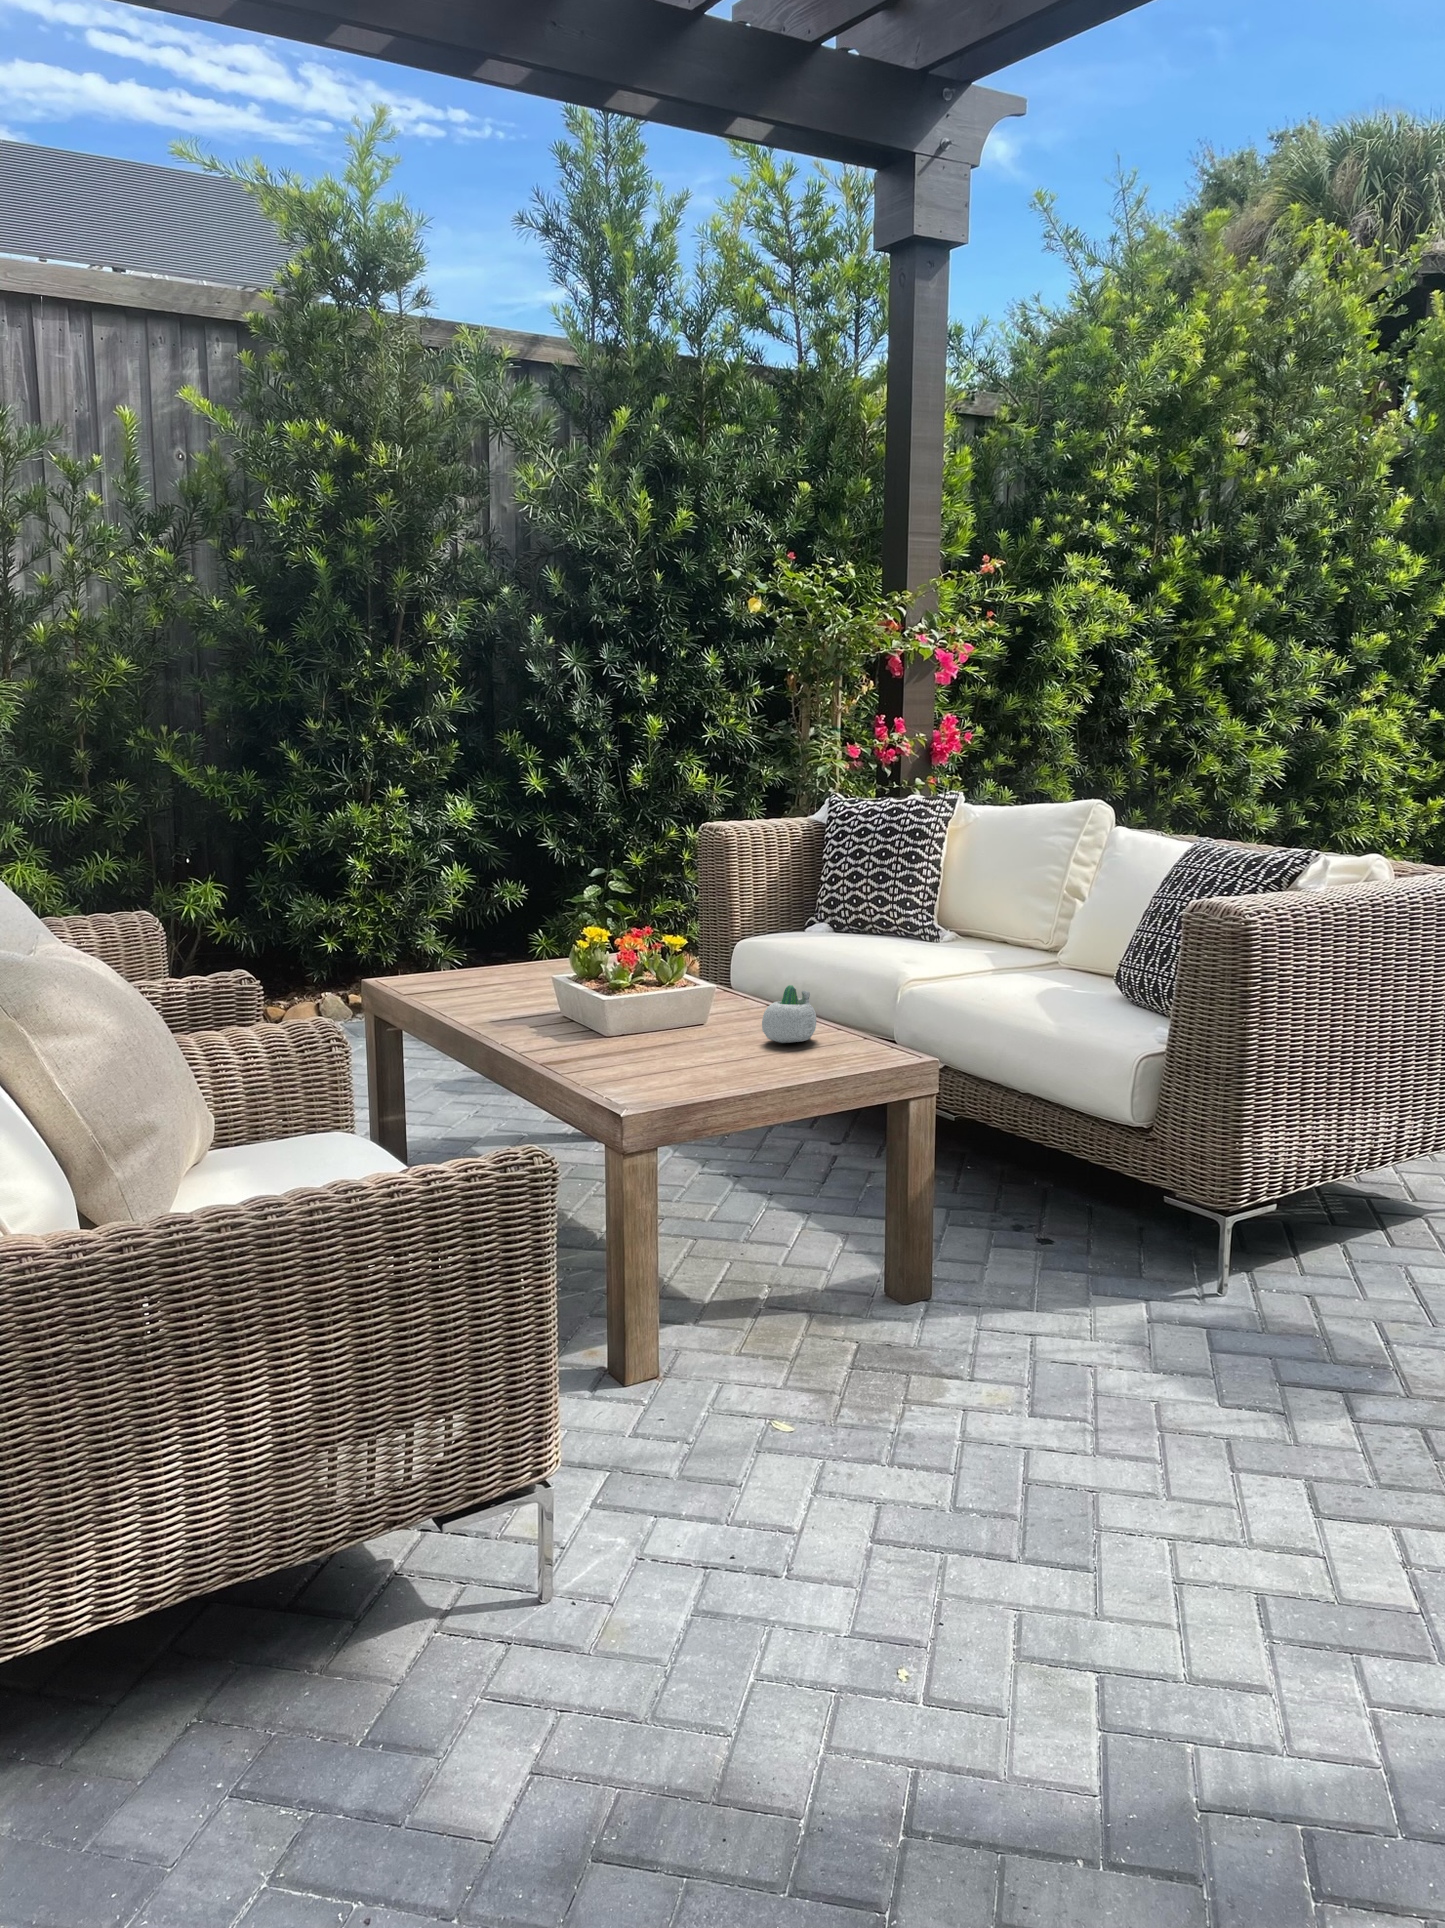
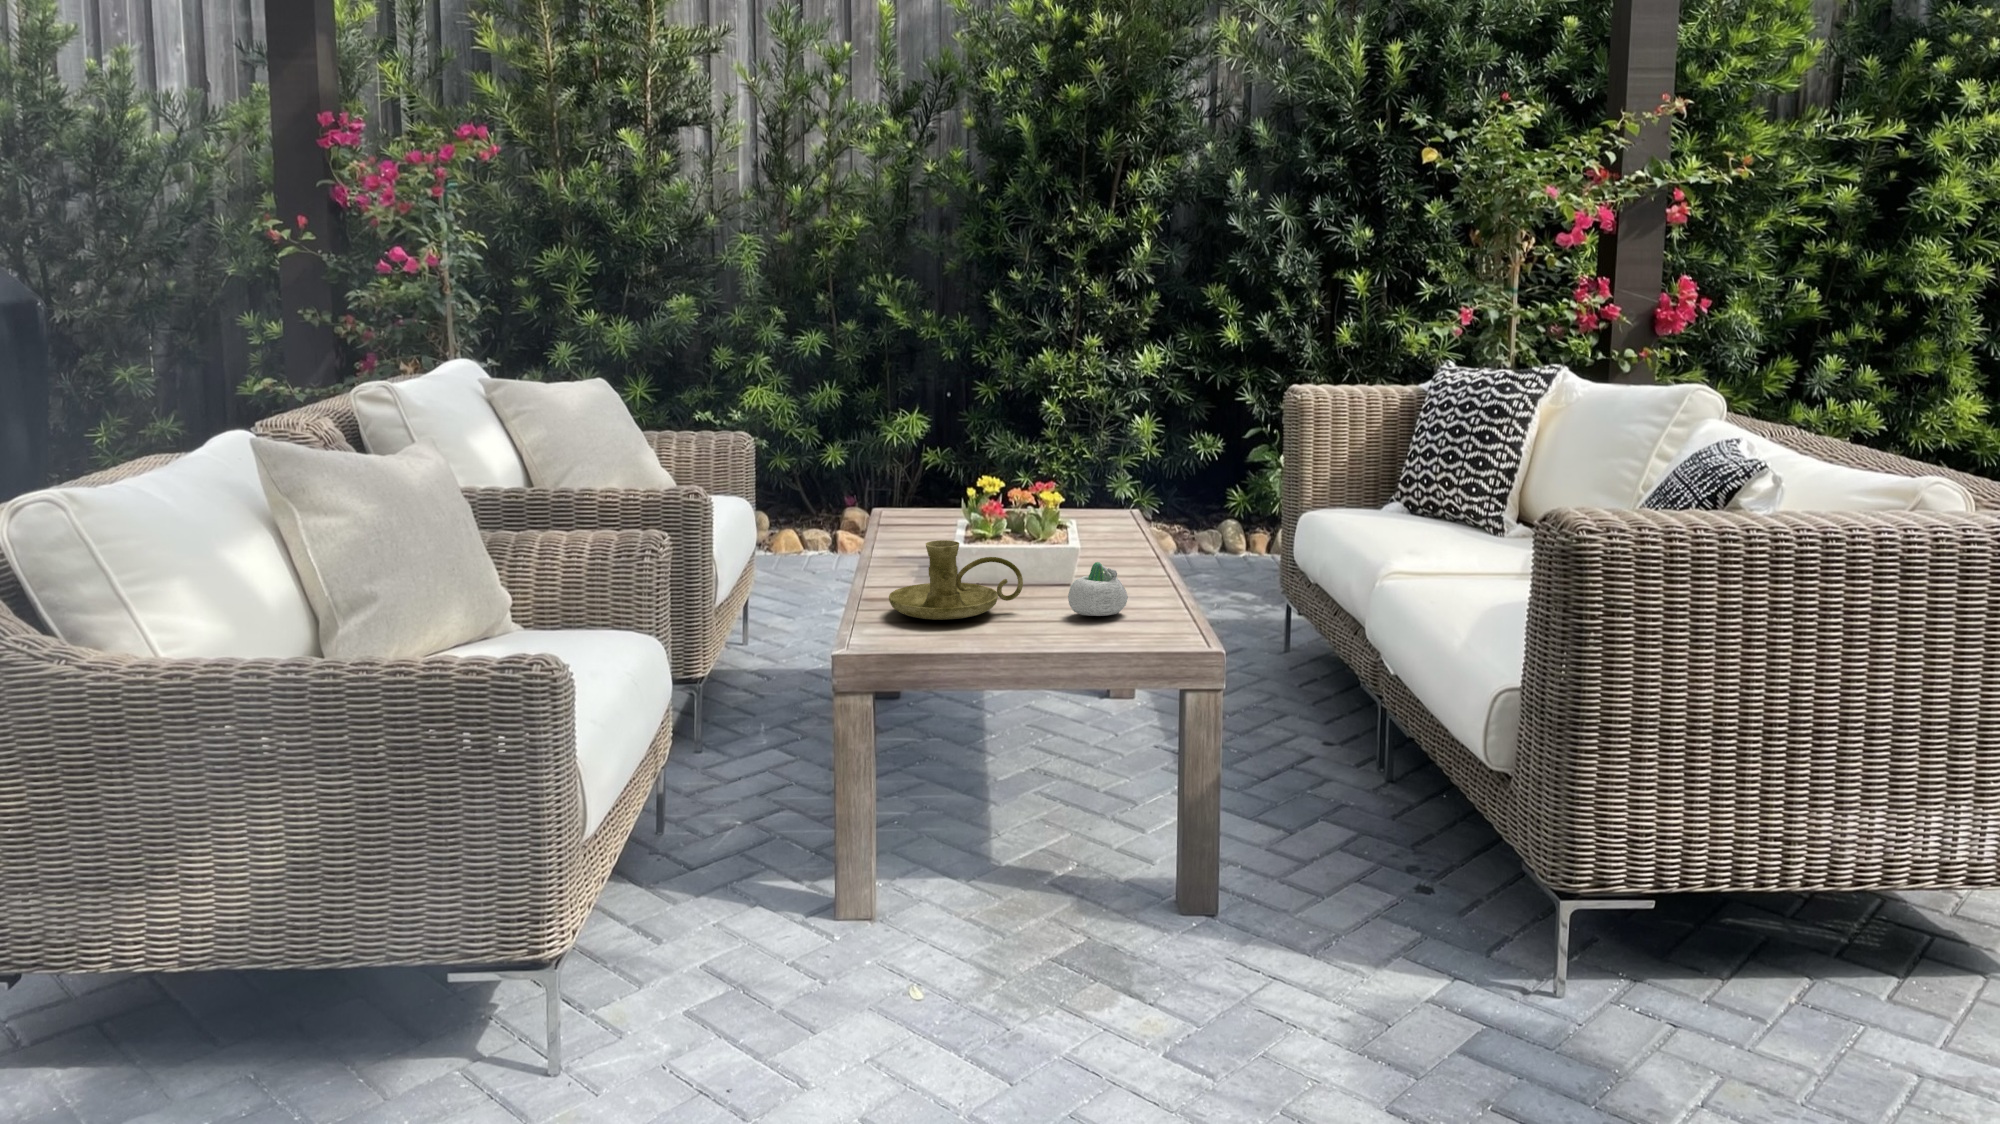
candle holder: none [580,977,713,1066] -> present [889,540,1023,620]

